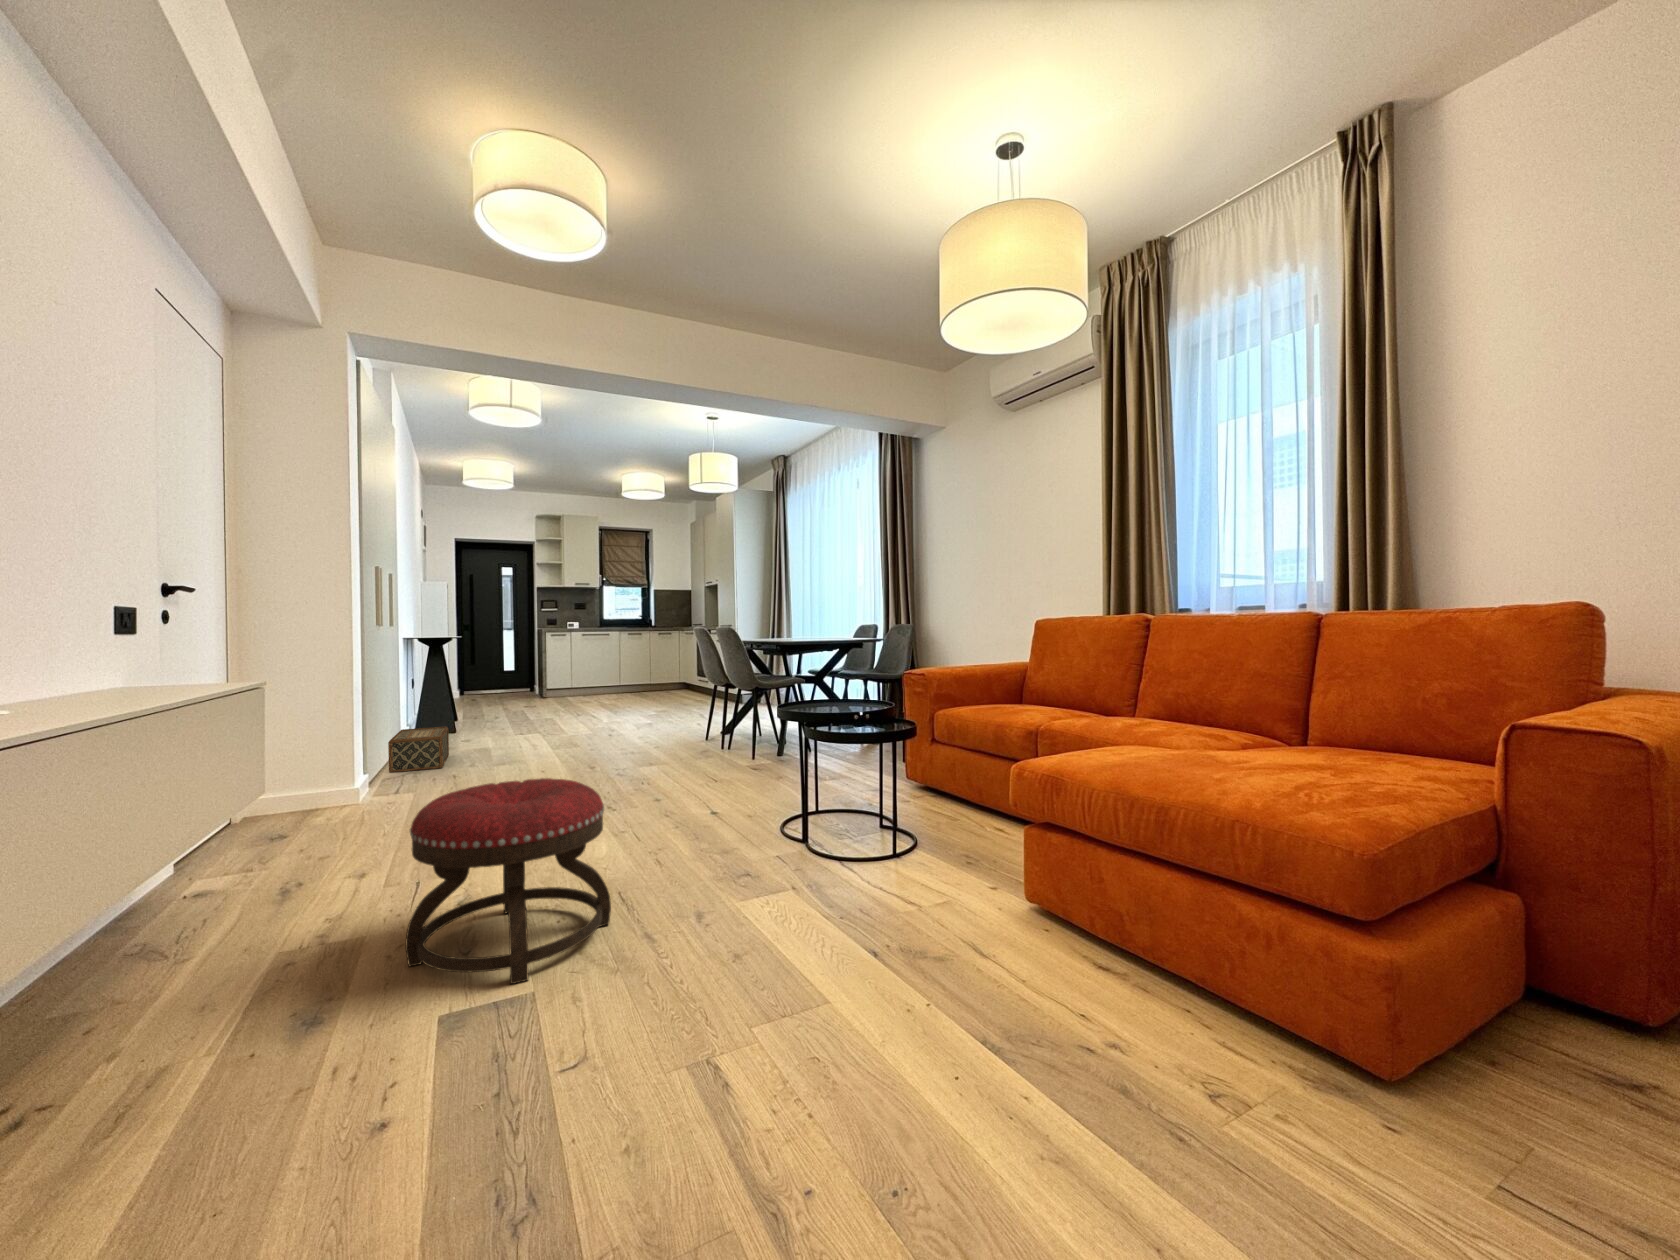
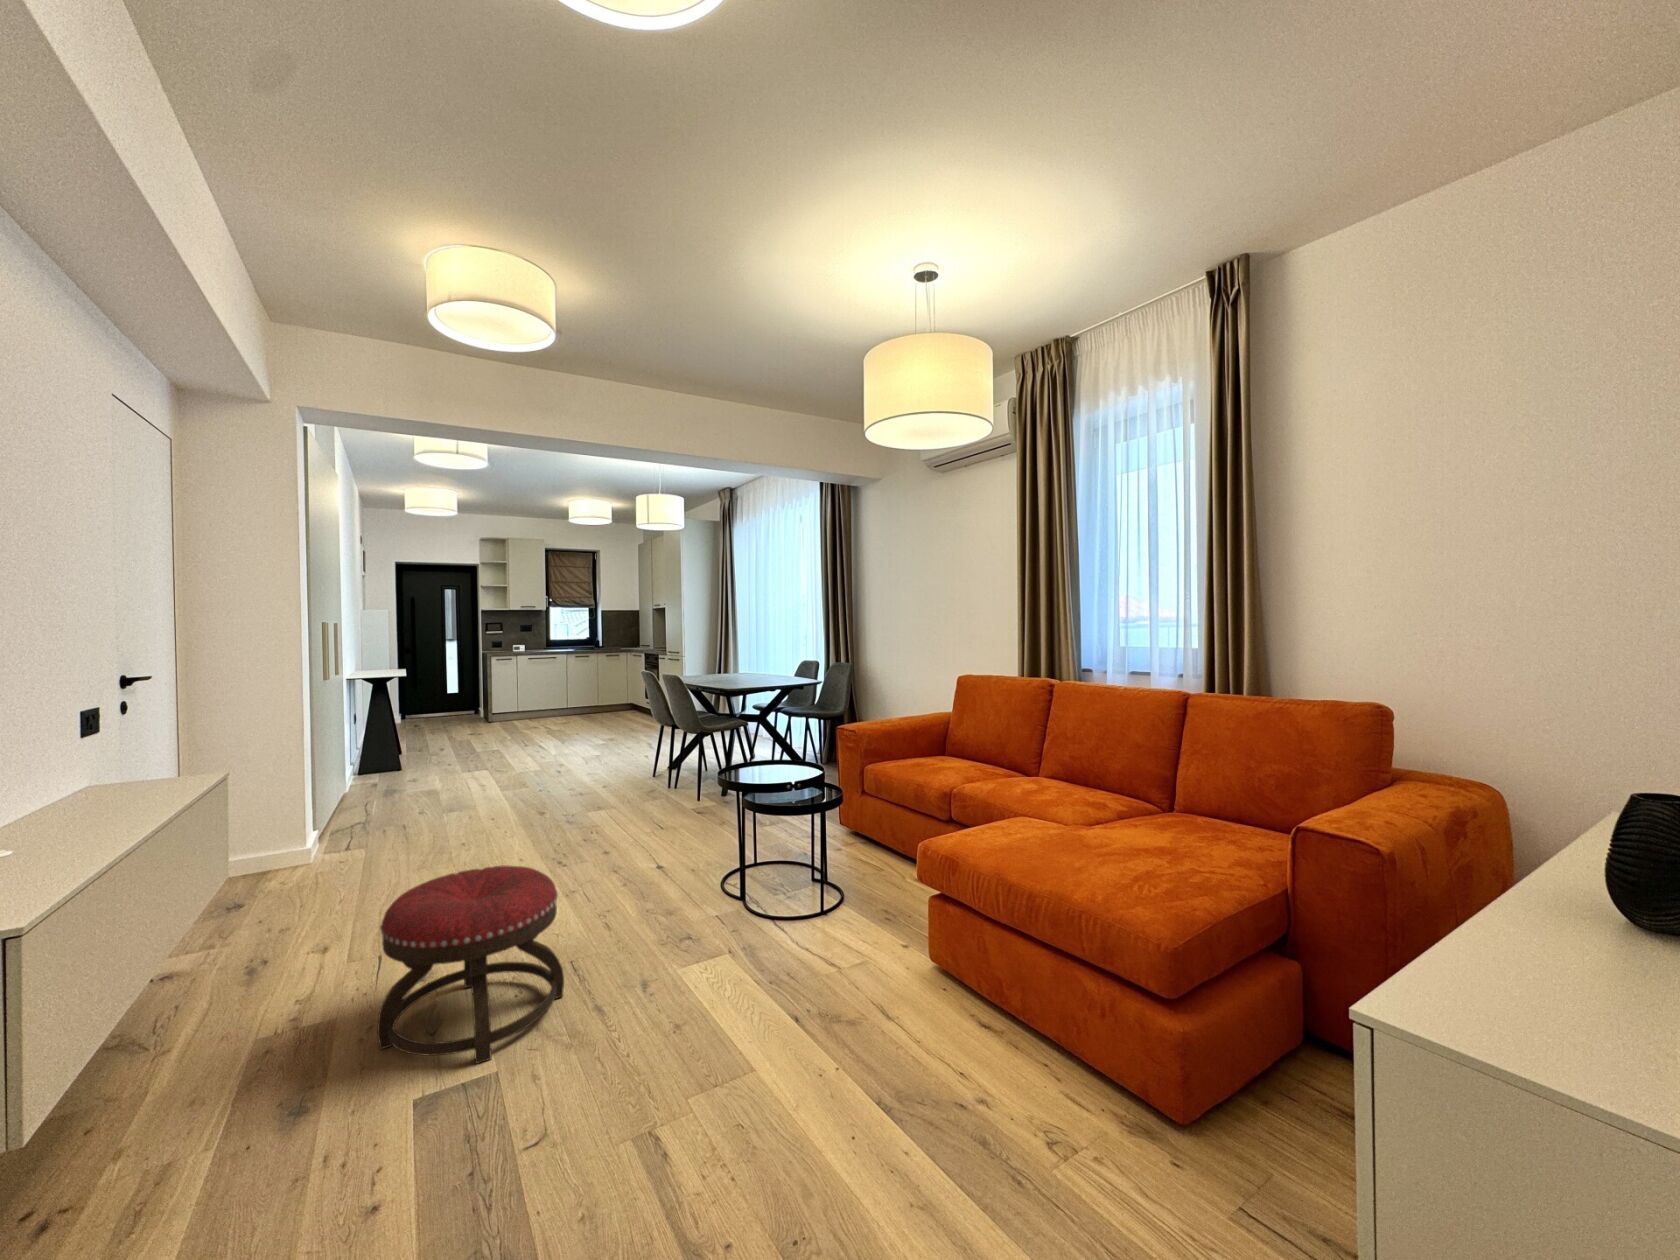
woven basket: present [388,727,449,773] -> none [336,771,397,823]

